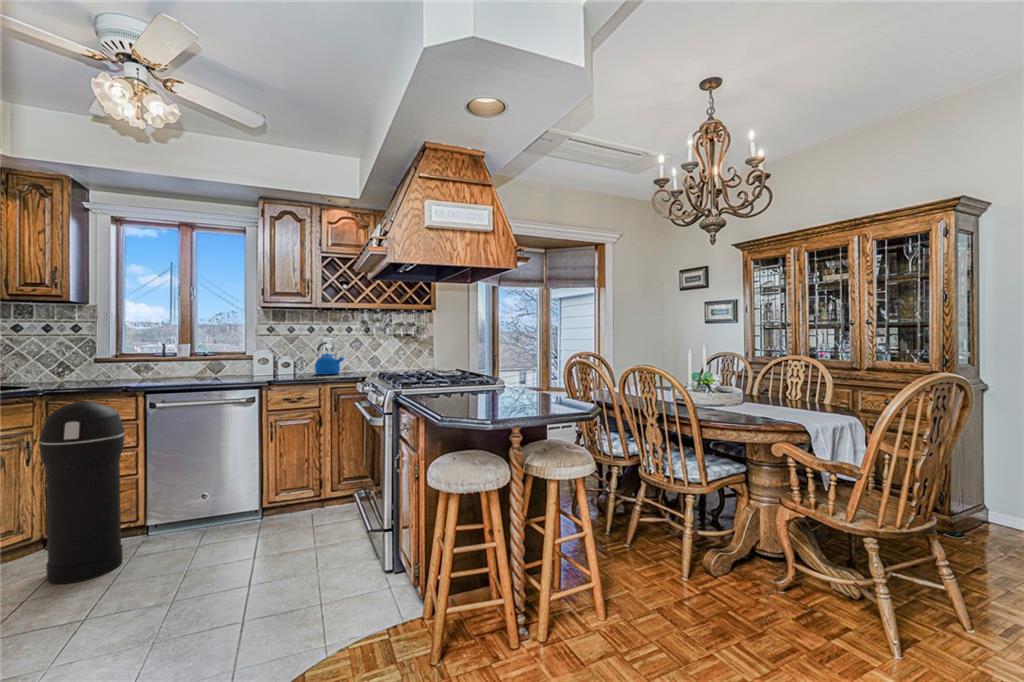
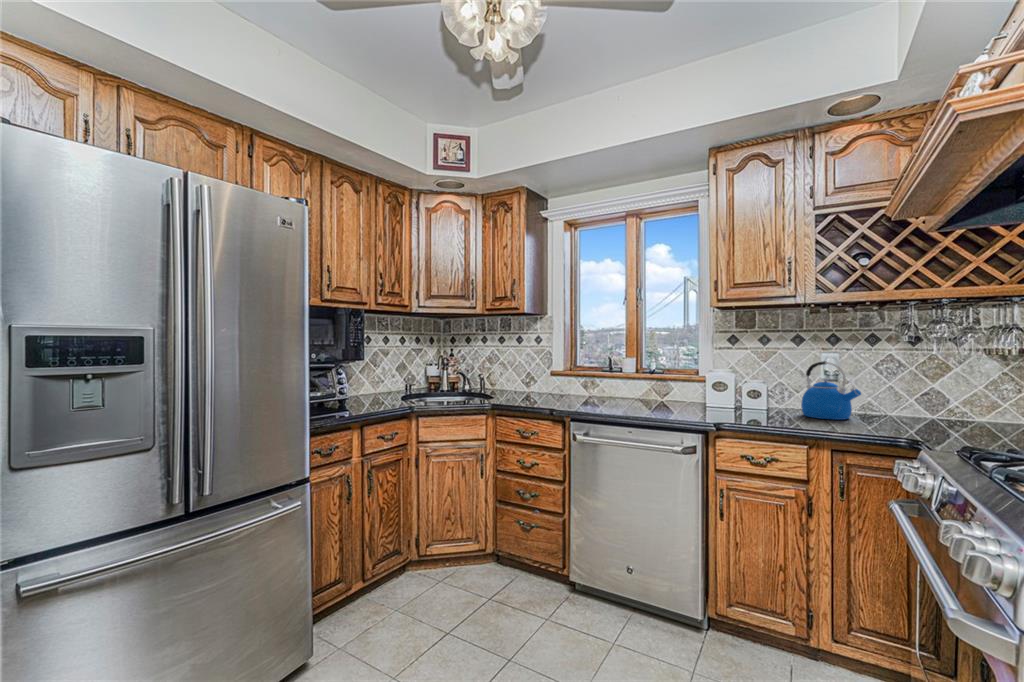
trash can: present [39,402,125,584] -> none [468,425,541,642]

